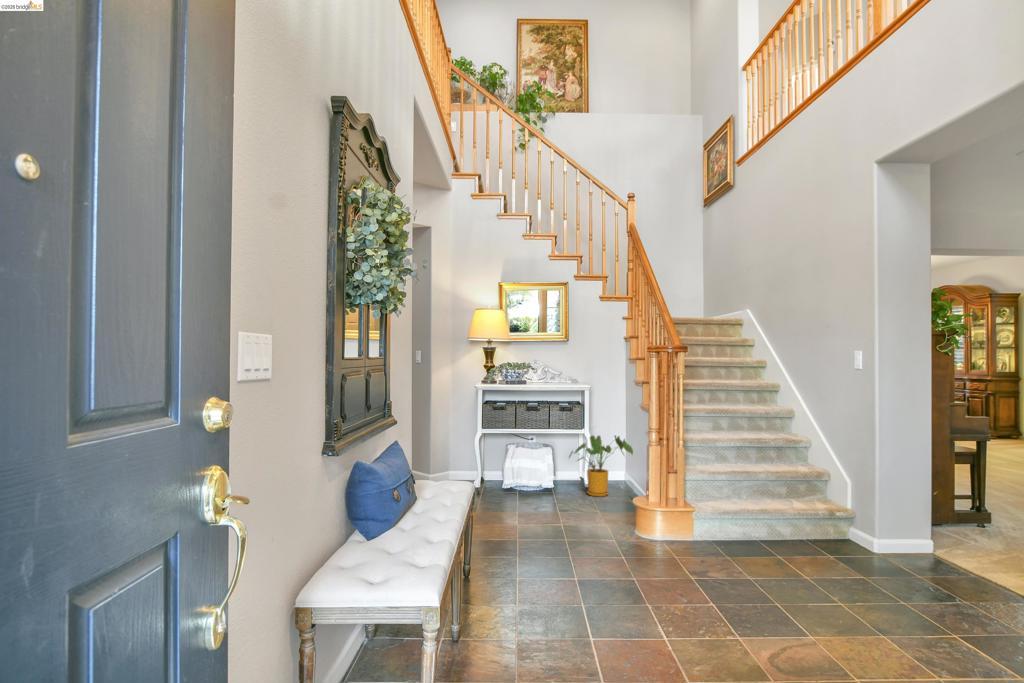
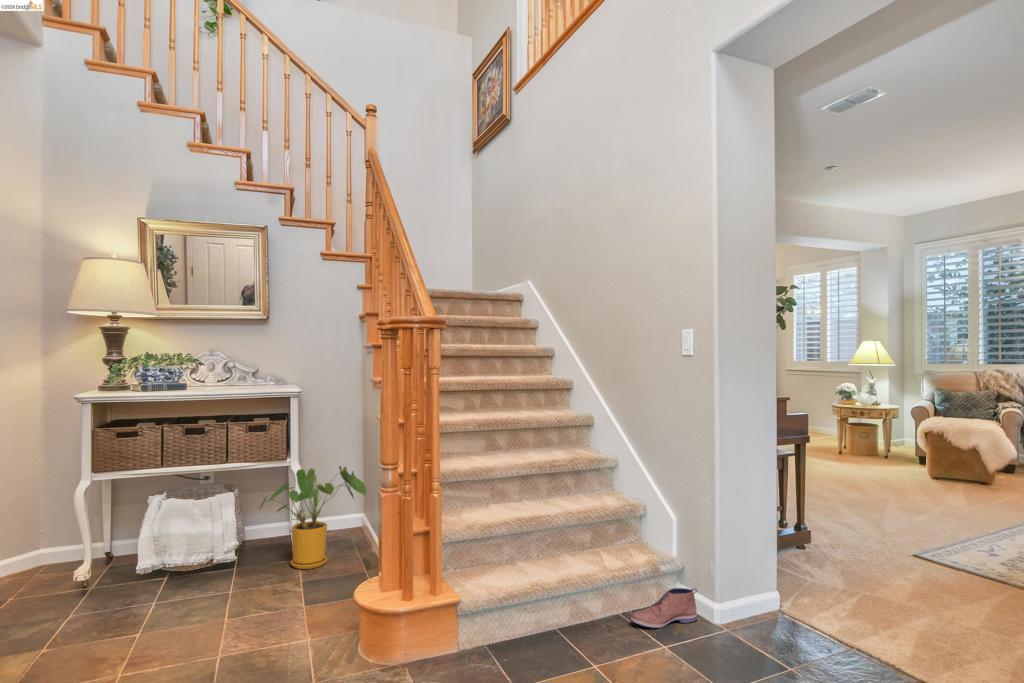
shoe: none [809,526,861,549] -> present [631,588,697,628]

